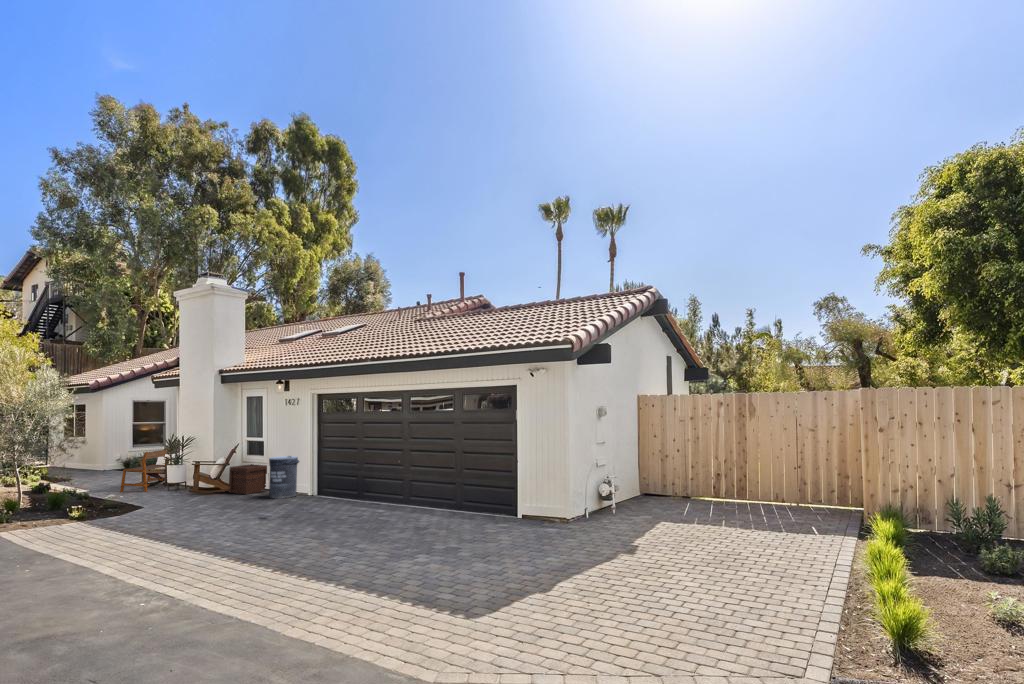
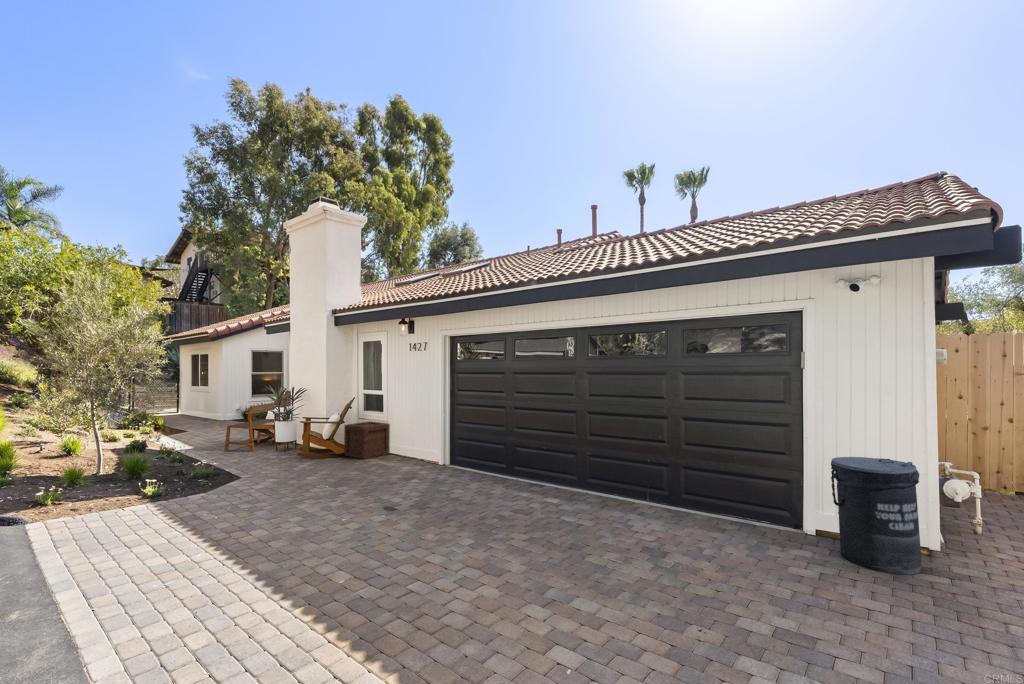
trash can: present [269,456,299,499] -> present [831,457,922,575]

